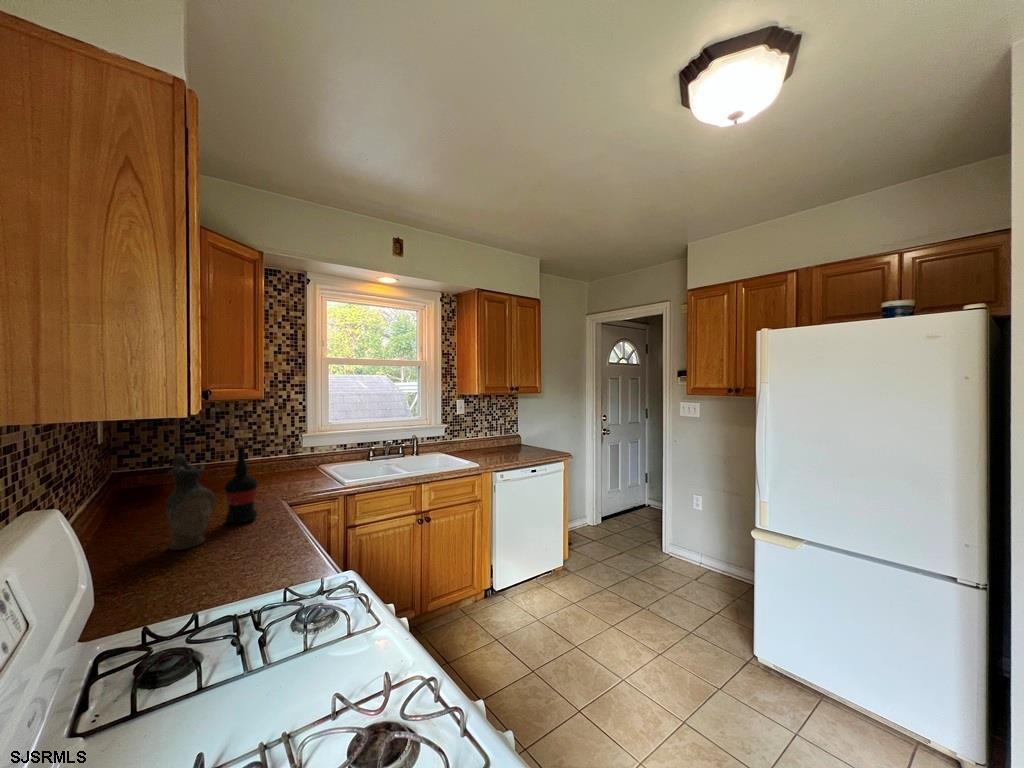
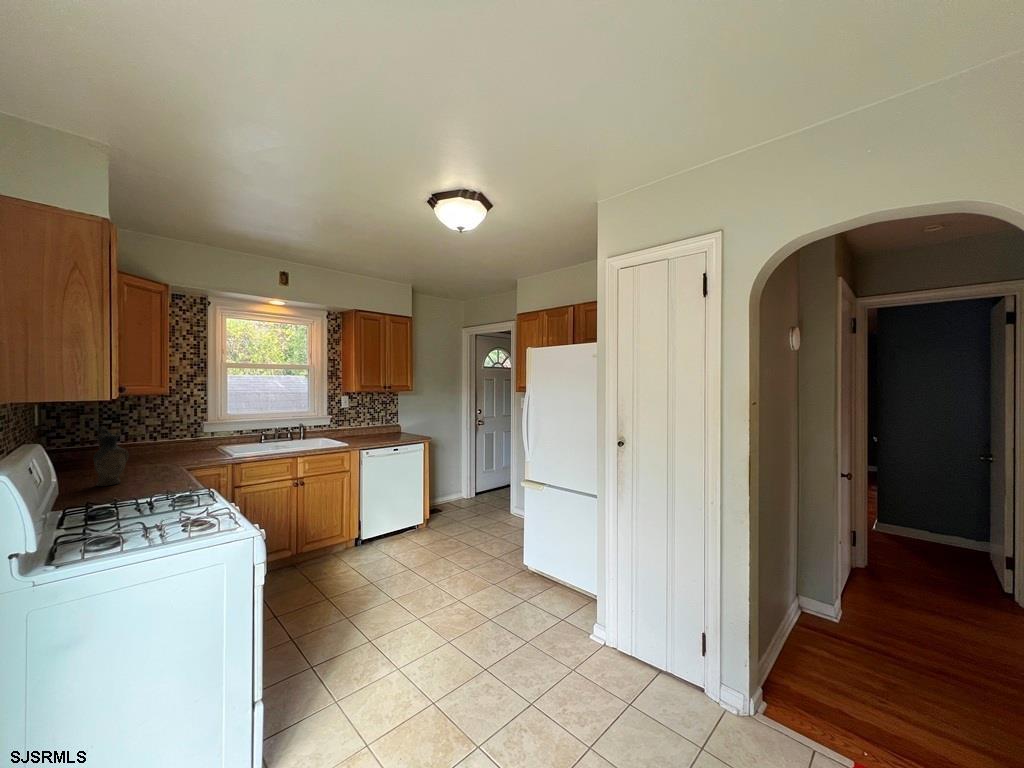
wine bottle: present [224,443,257,523] -> none [135,422,160,475]

